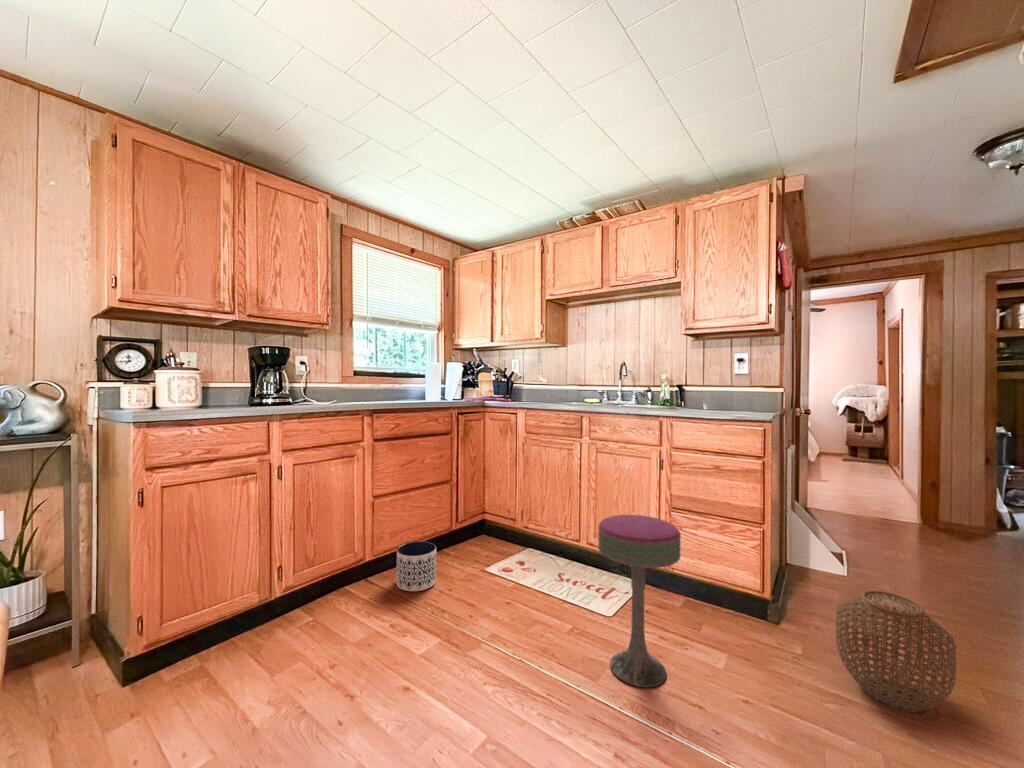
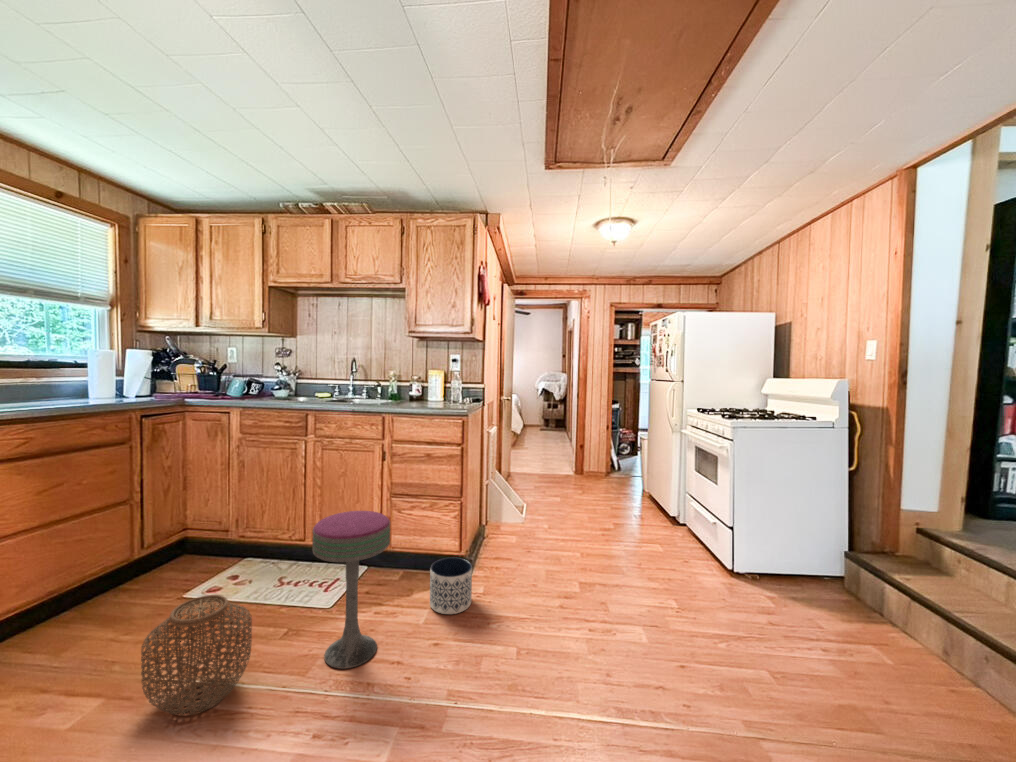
planter: present [397,541,436,592] -> present [430,557,472,614]
woven basket: present [836,591,956,711] -> present [141,595,252,715]

